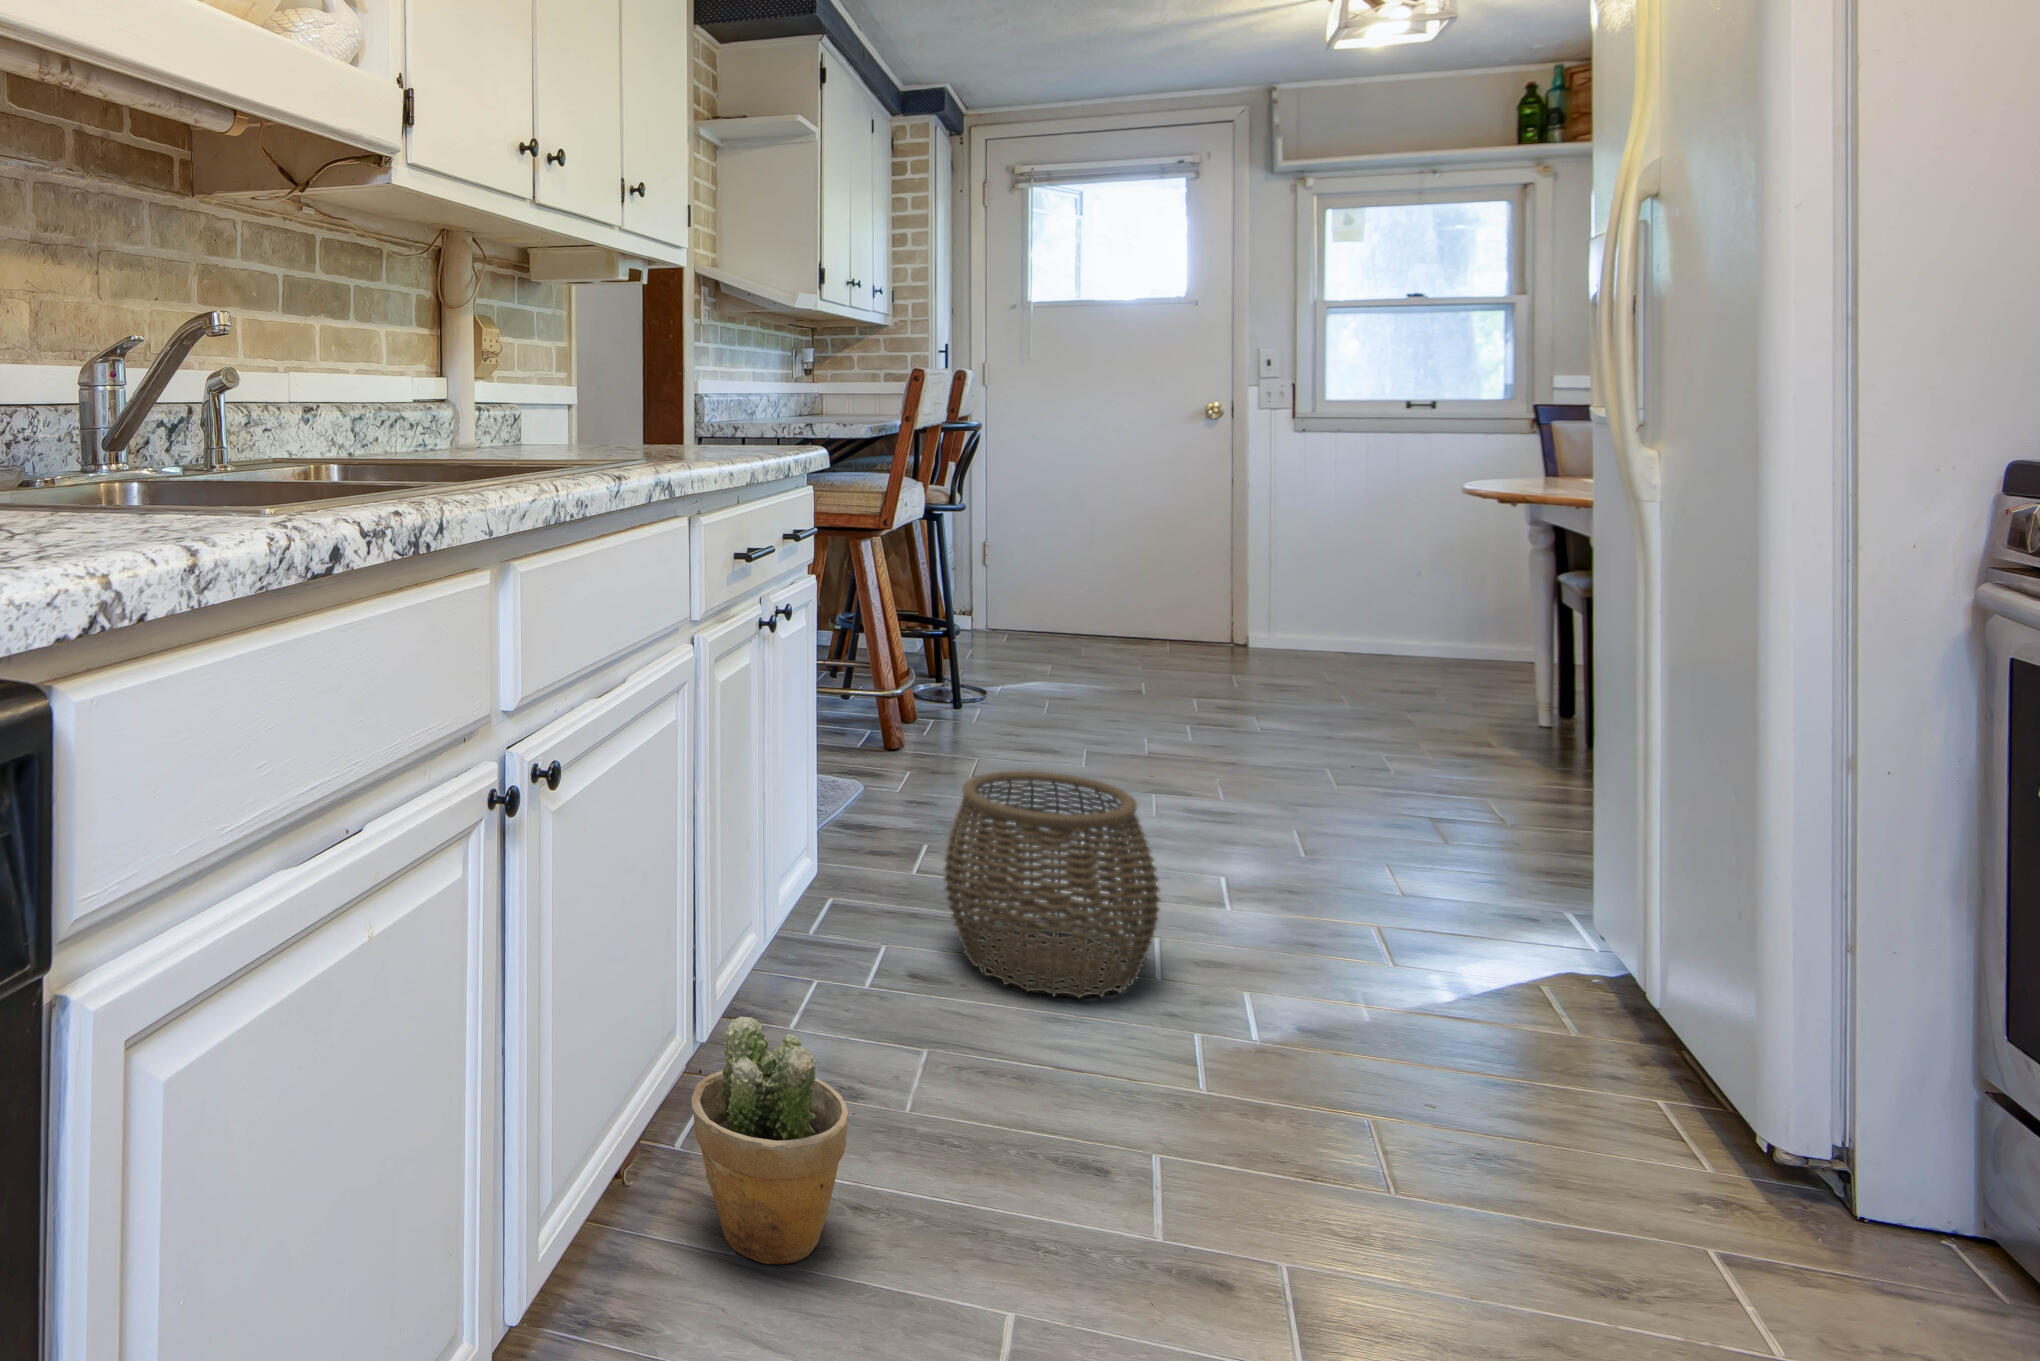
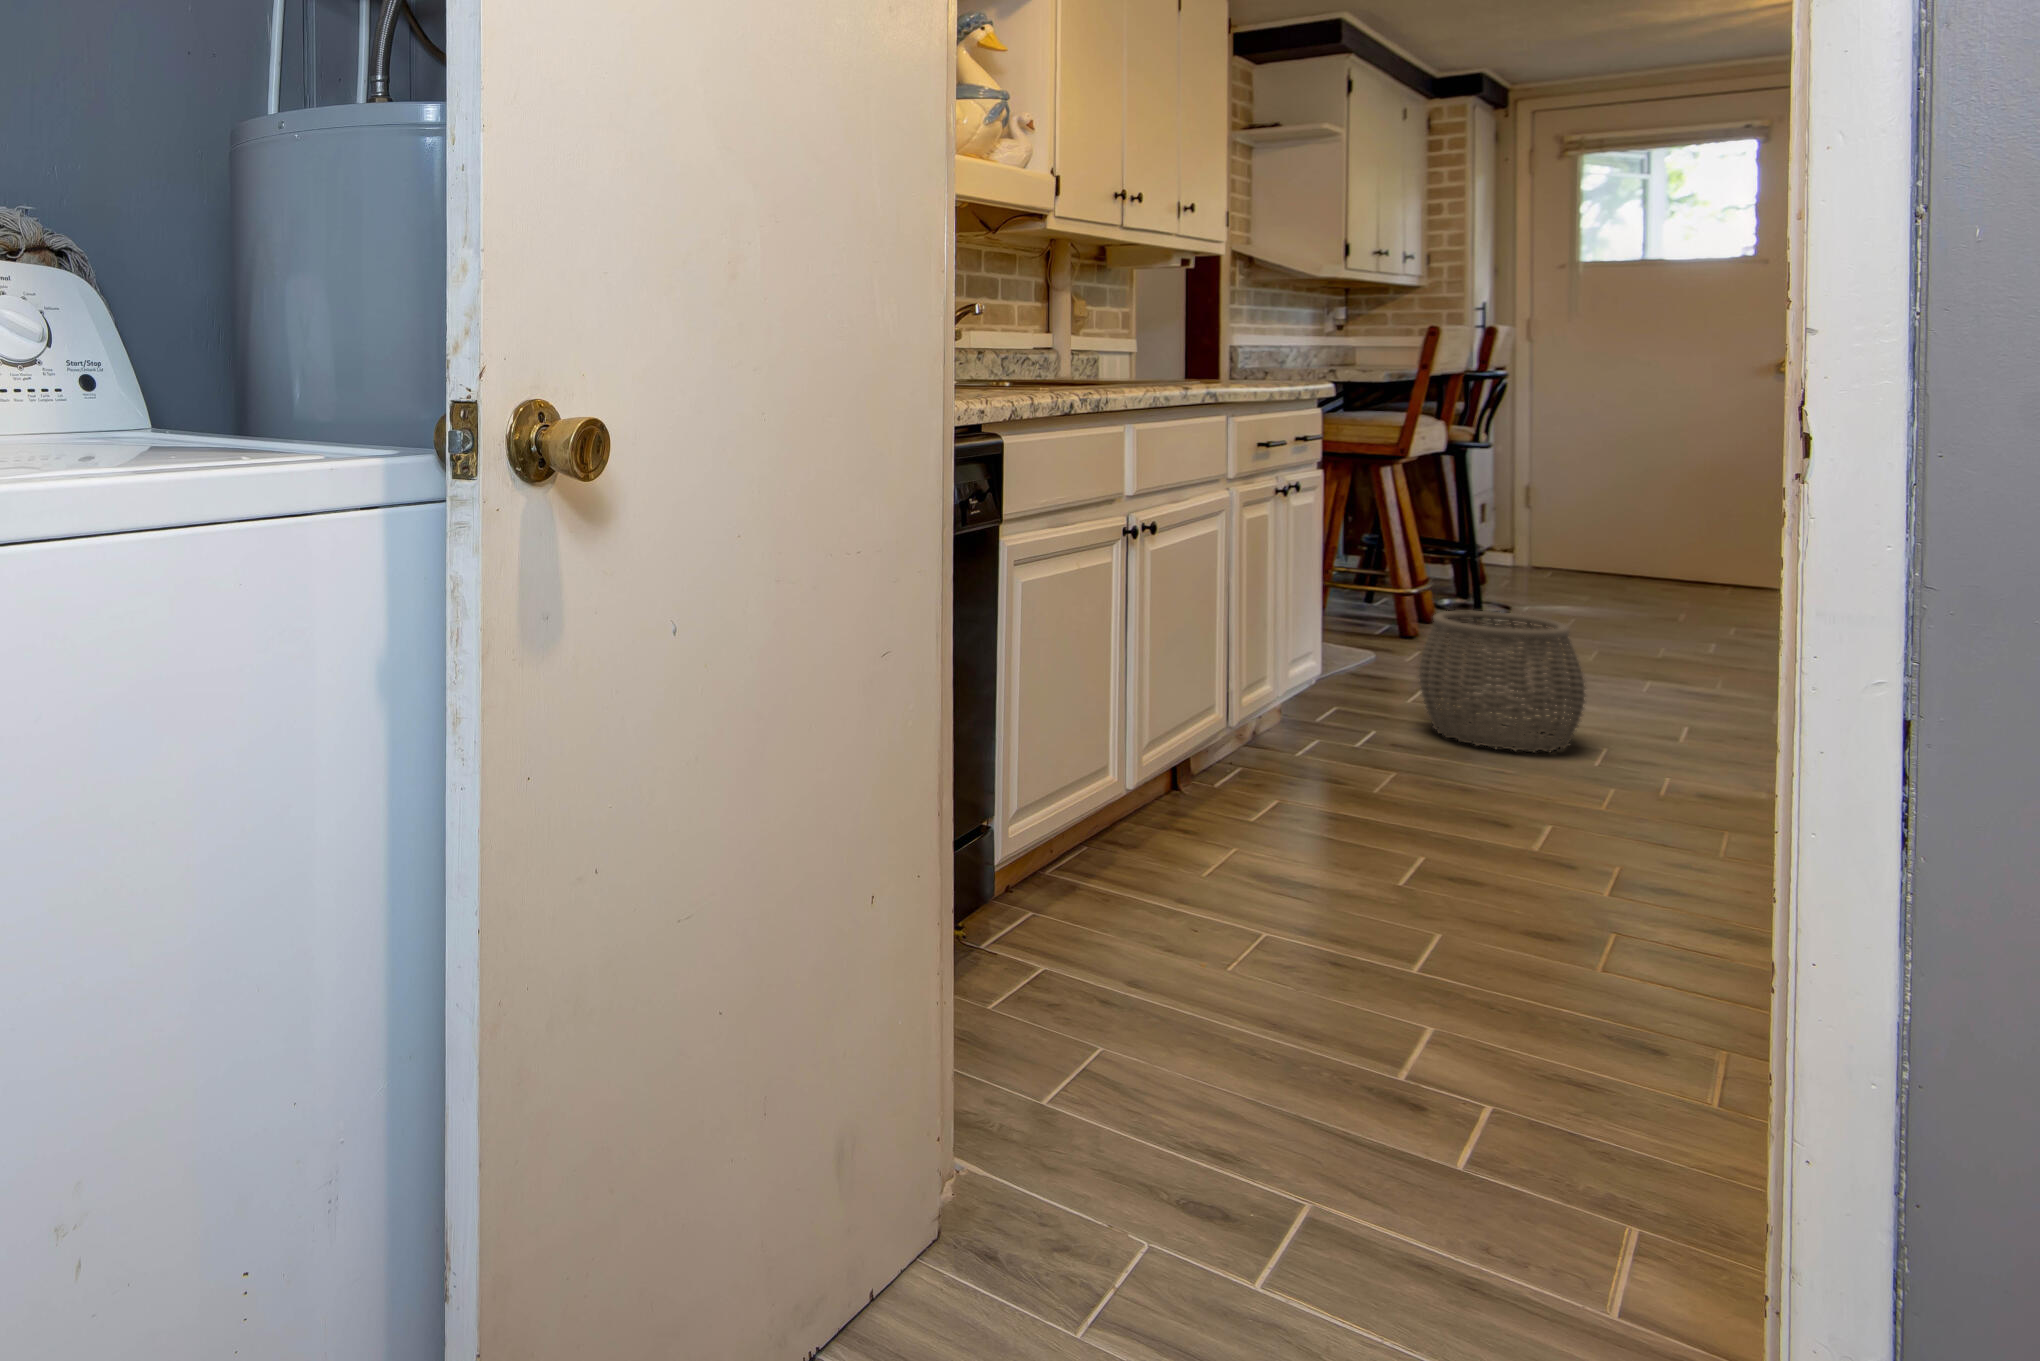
potted plant: present [691,1016,848,1264] -> none [1226,688,1322,811]

